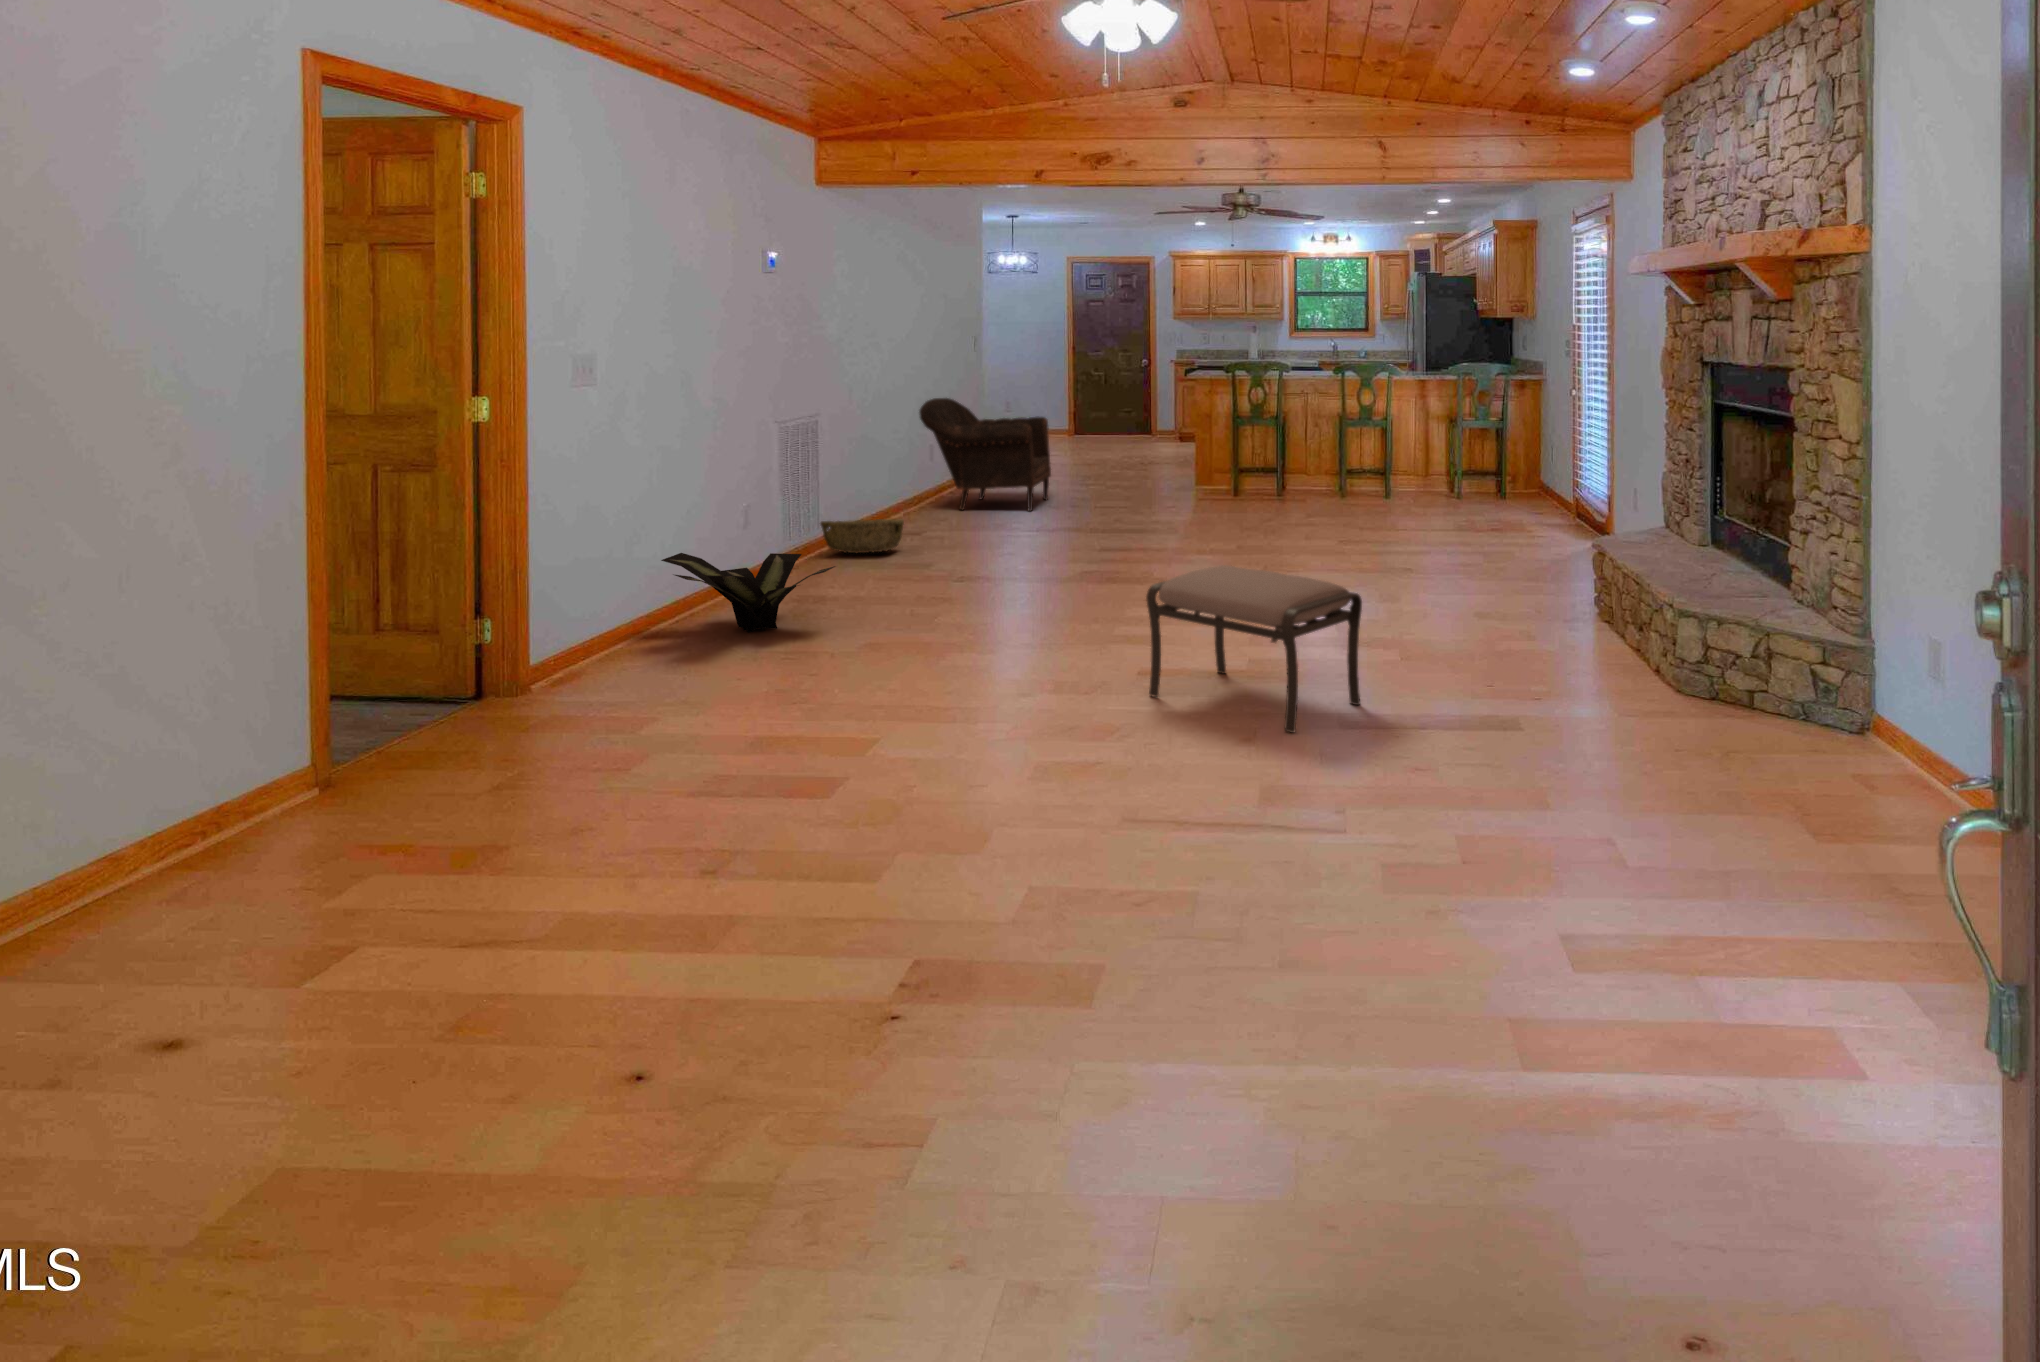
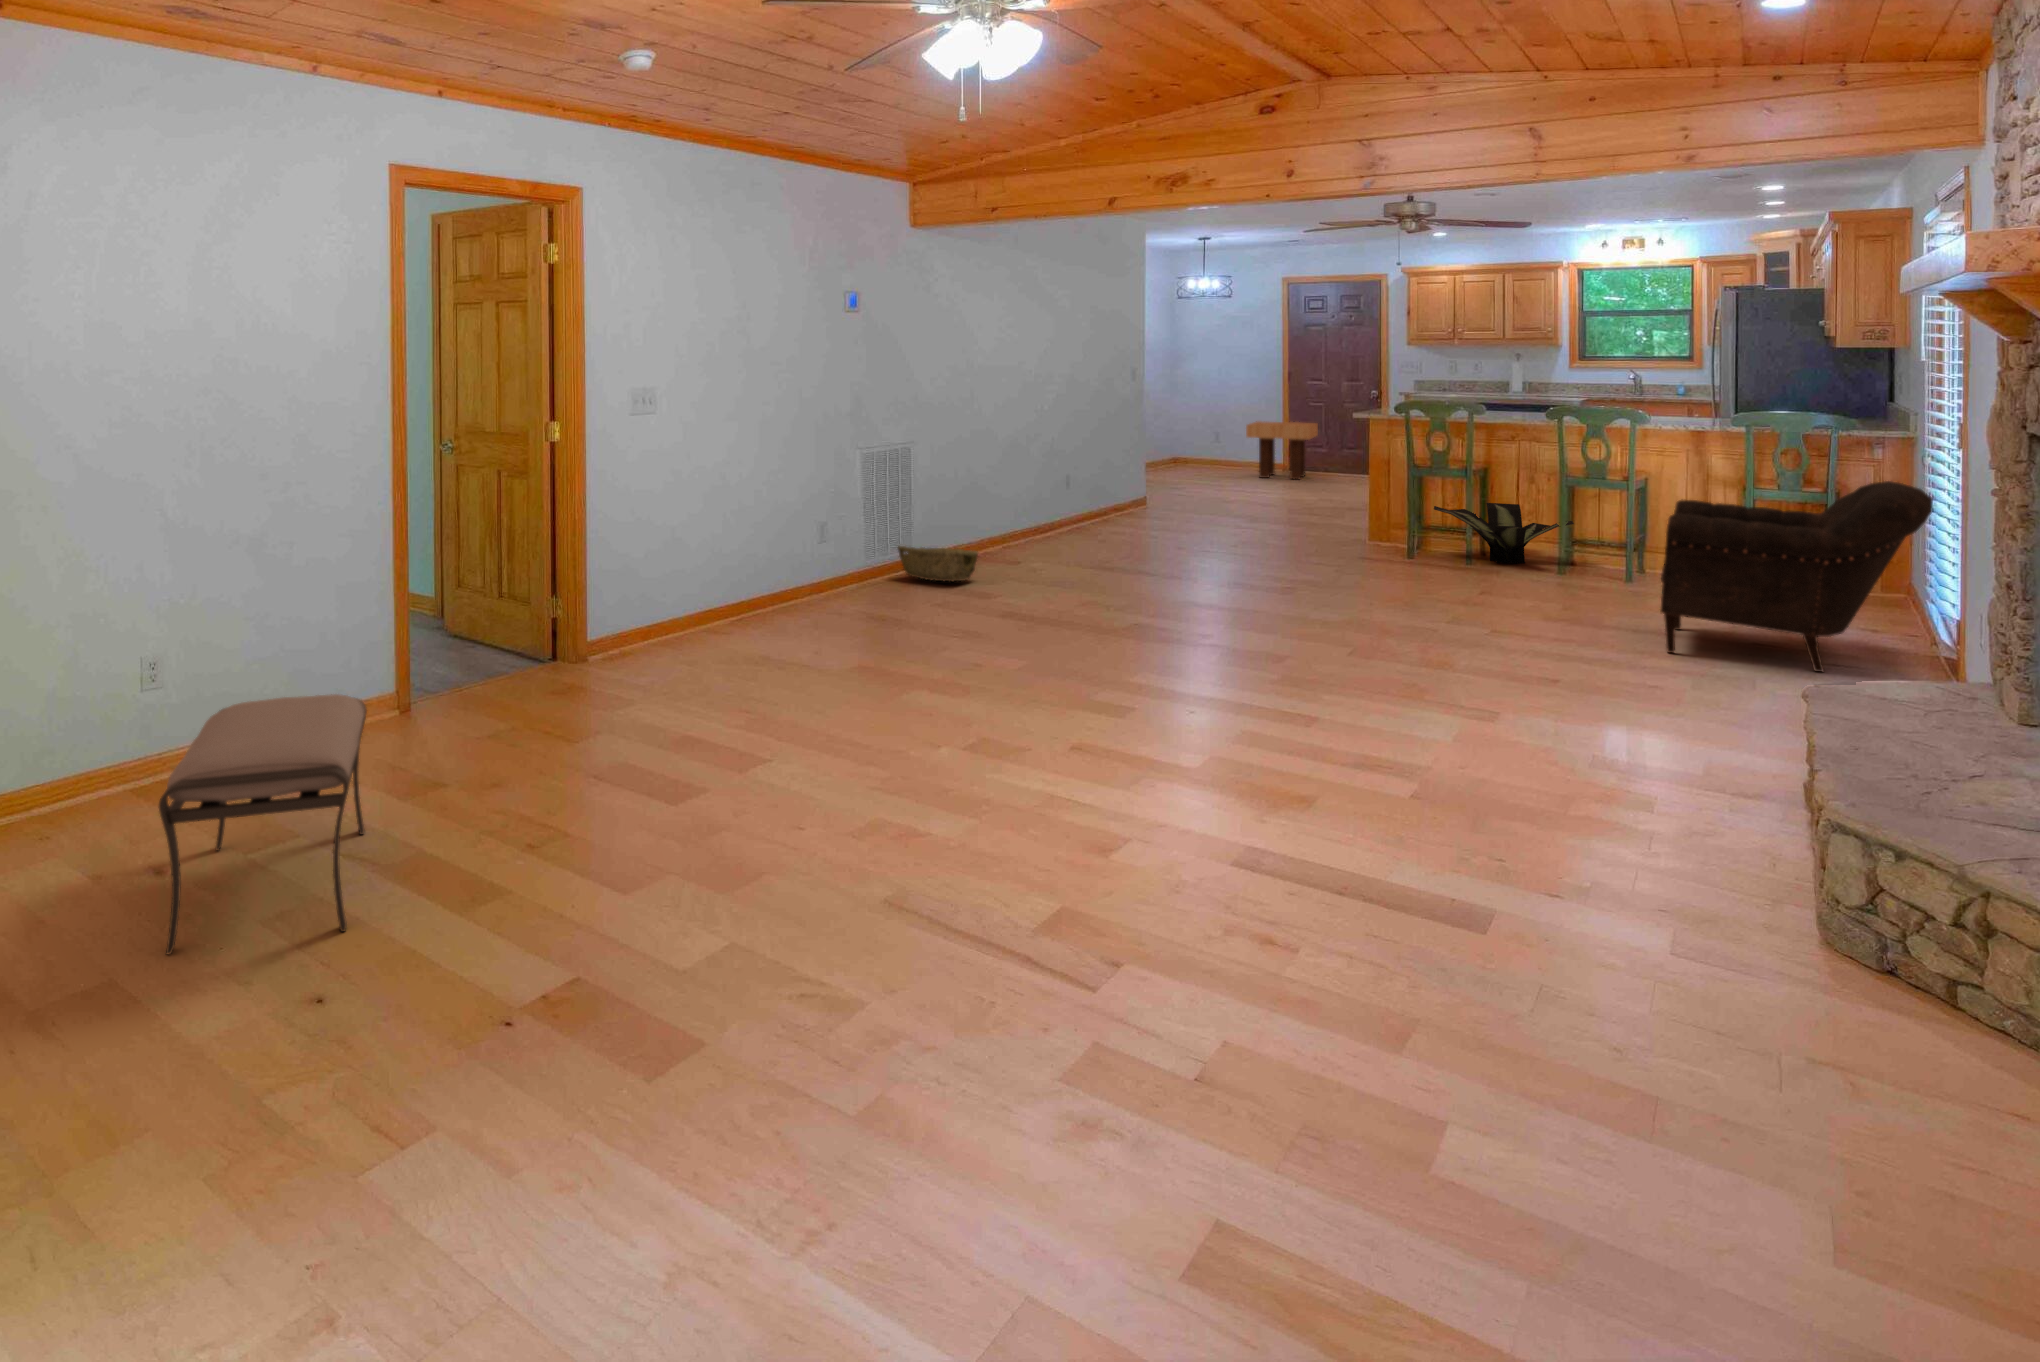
side table: none [1044,390,1101,442] -> present [1246,421,1318,479]
armchair: present [919,398,1051,511] -> present [1660,481,1933,672]
potted plant: present [661,553,835,633] -> present [1434,503,1574,564]
ottoman: present [1146,565,1362,733] -> present [159,694,367,954]

